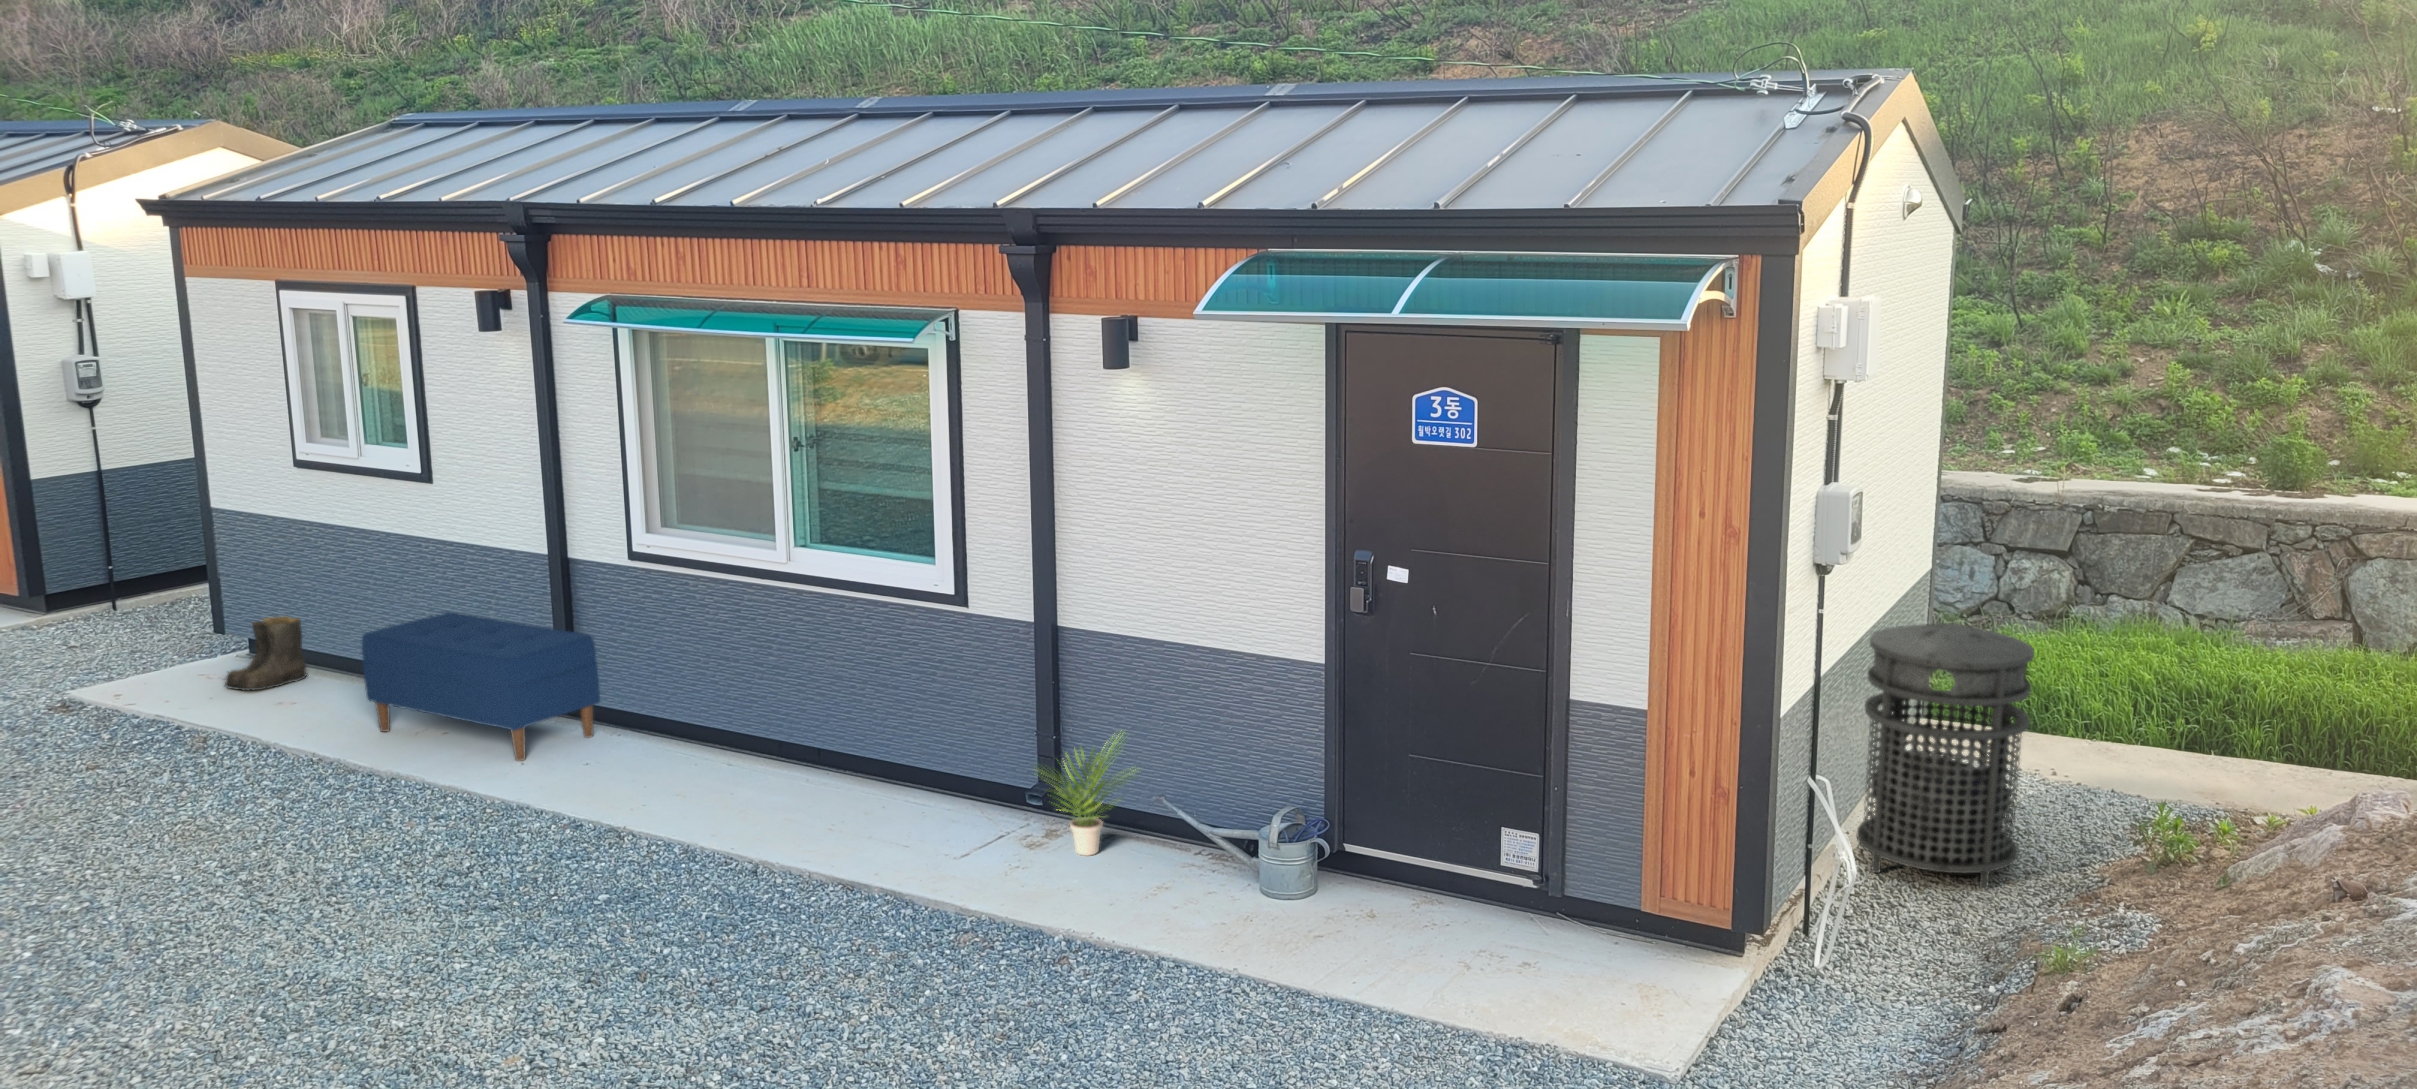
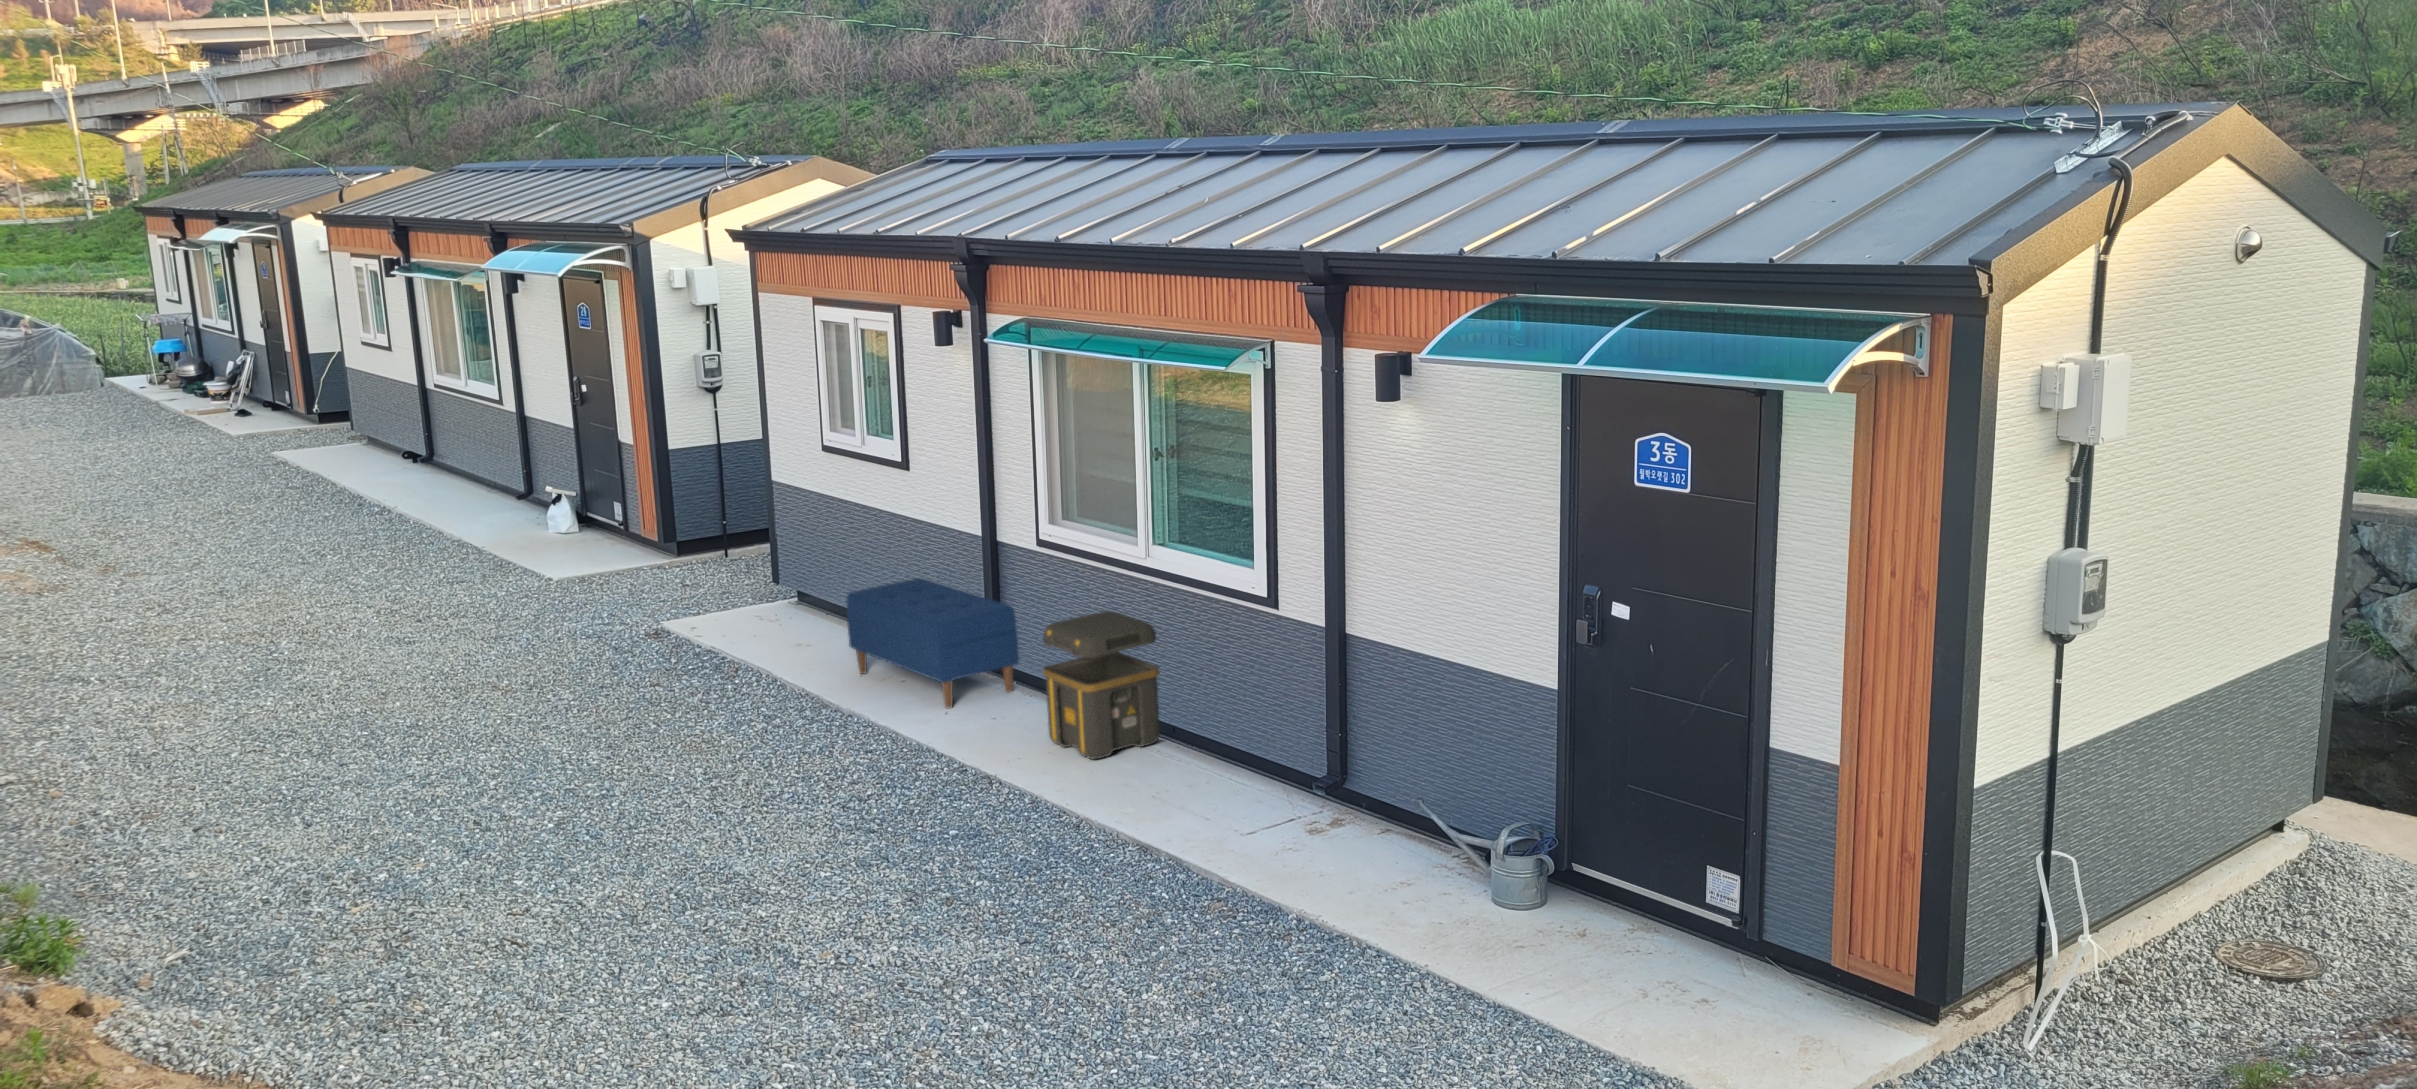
boots: present [225,616,307,690] -> none [768,571,831,630]
trash can: present [1857,623,2034,890] -> none [2137,695,2345,987]
toolbox: none [663,629,806,800] -> present [1043,611,1160,759]
potted plant: present [1041,733,1141,856] -> none [1308,730,1406,842]

